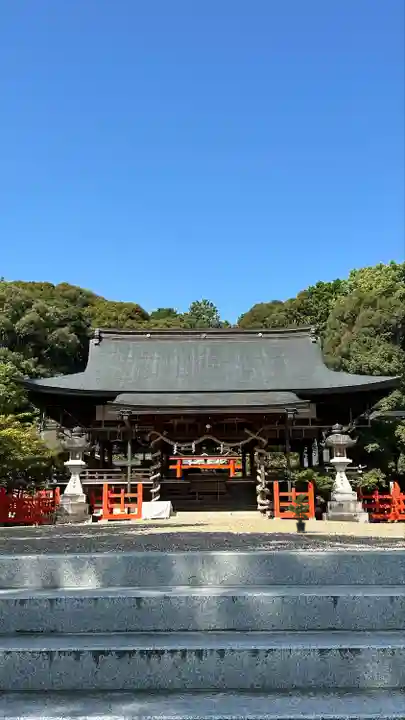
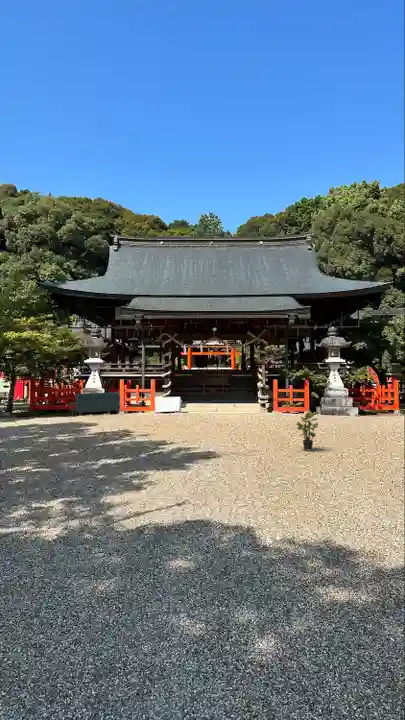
bench: none [55,496,104,520] -> present [76,392,120,415]

